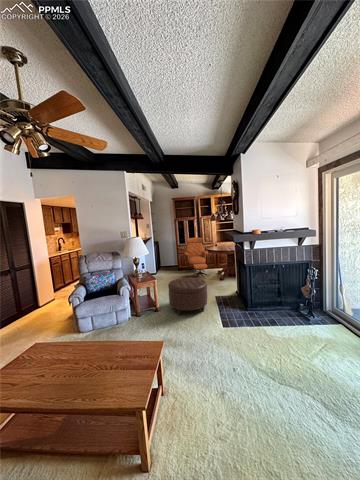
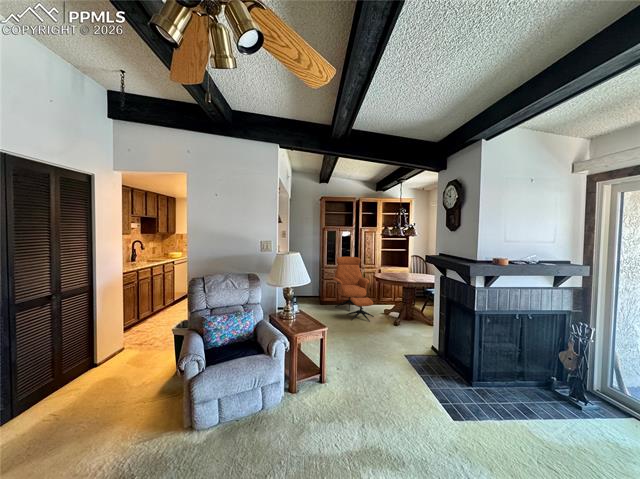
ottoman: present [168,277,207,315] -> none [342,324,409,391]

